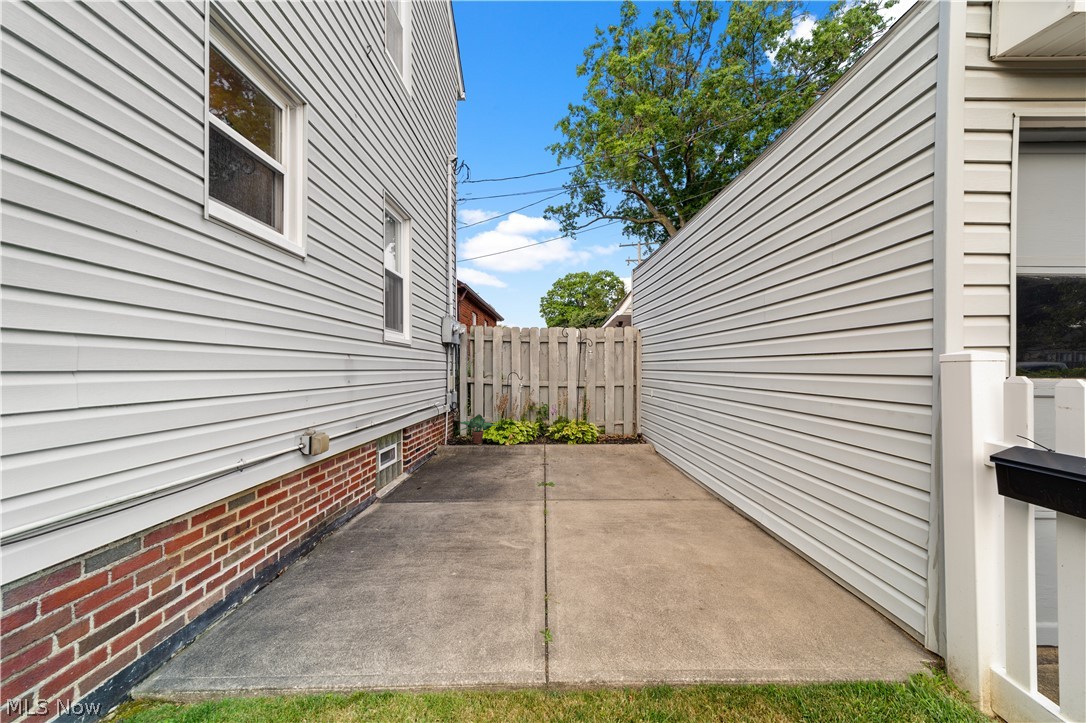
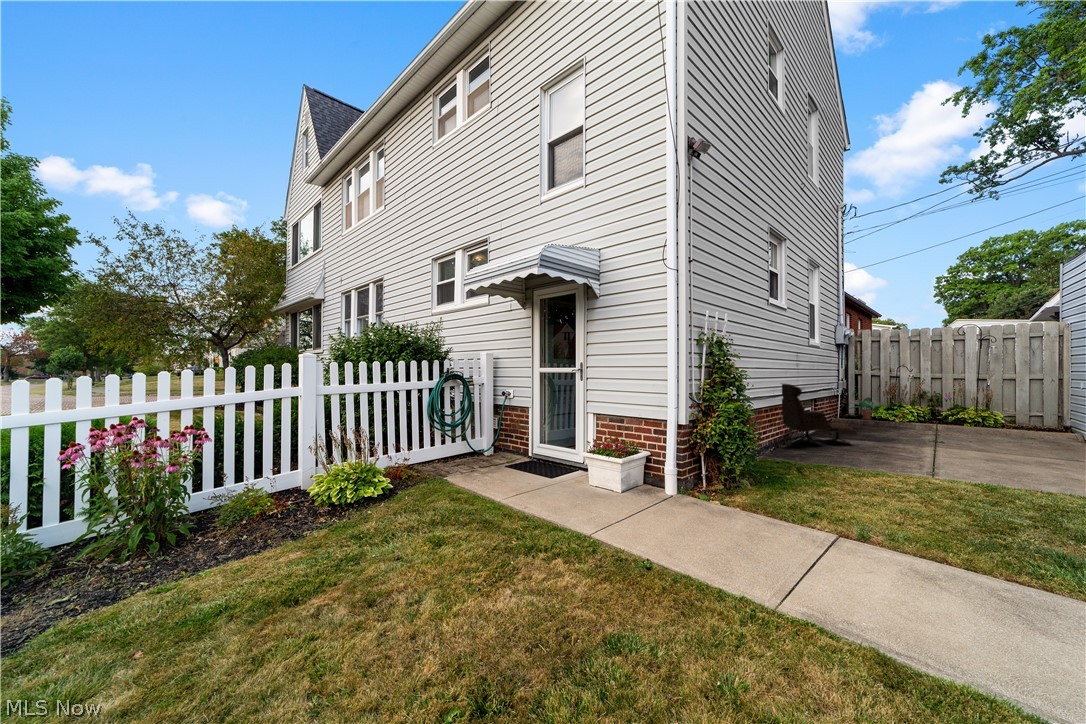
lounge chair: none [267,431,434,584] -> present [782,384,857,447]

